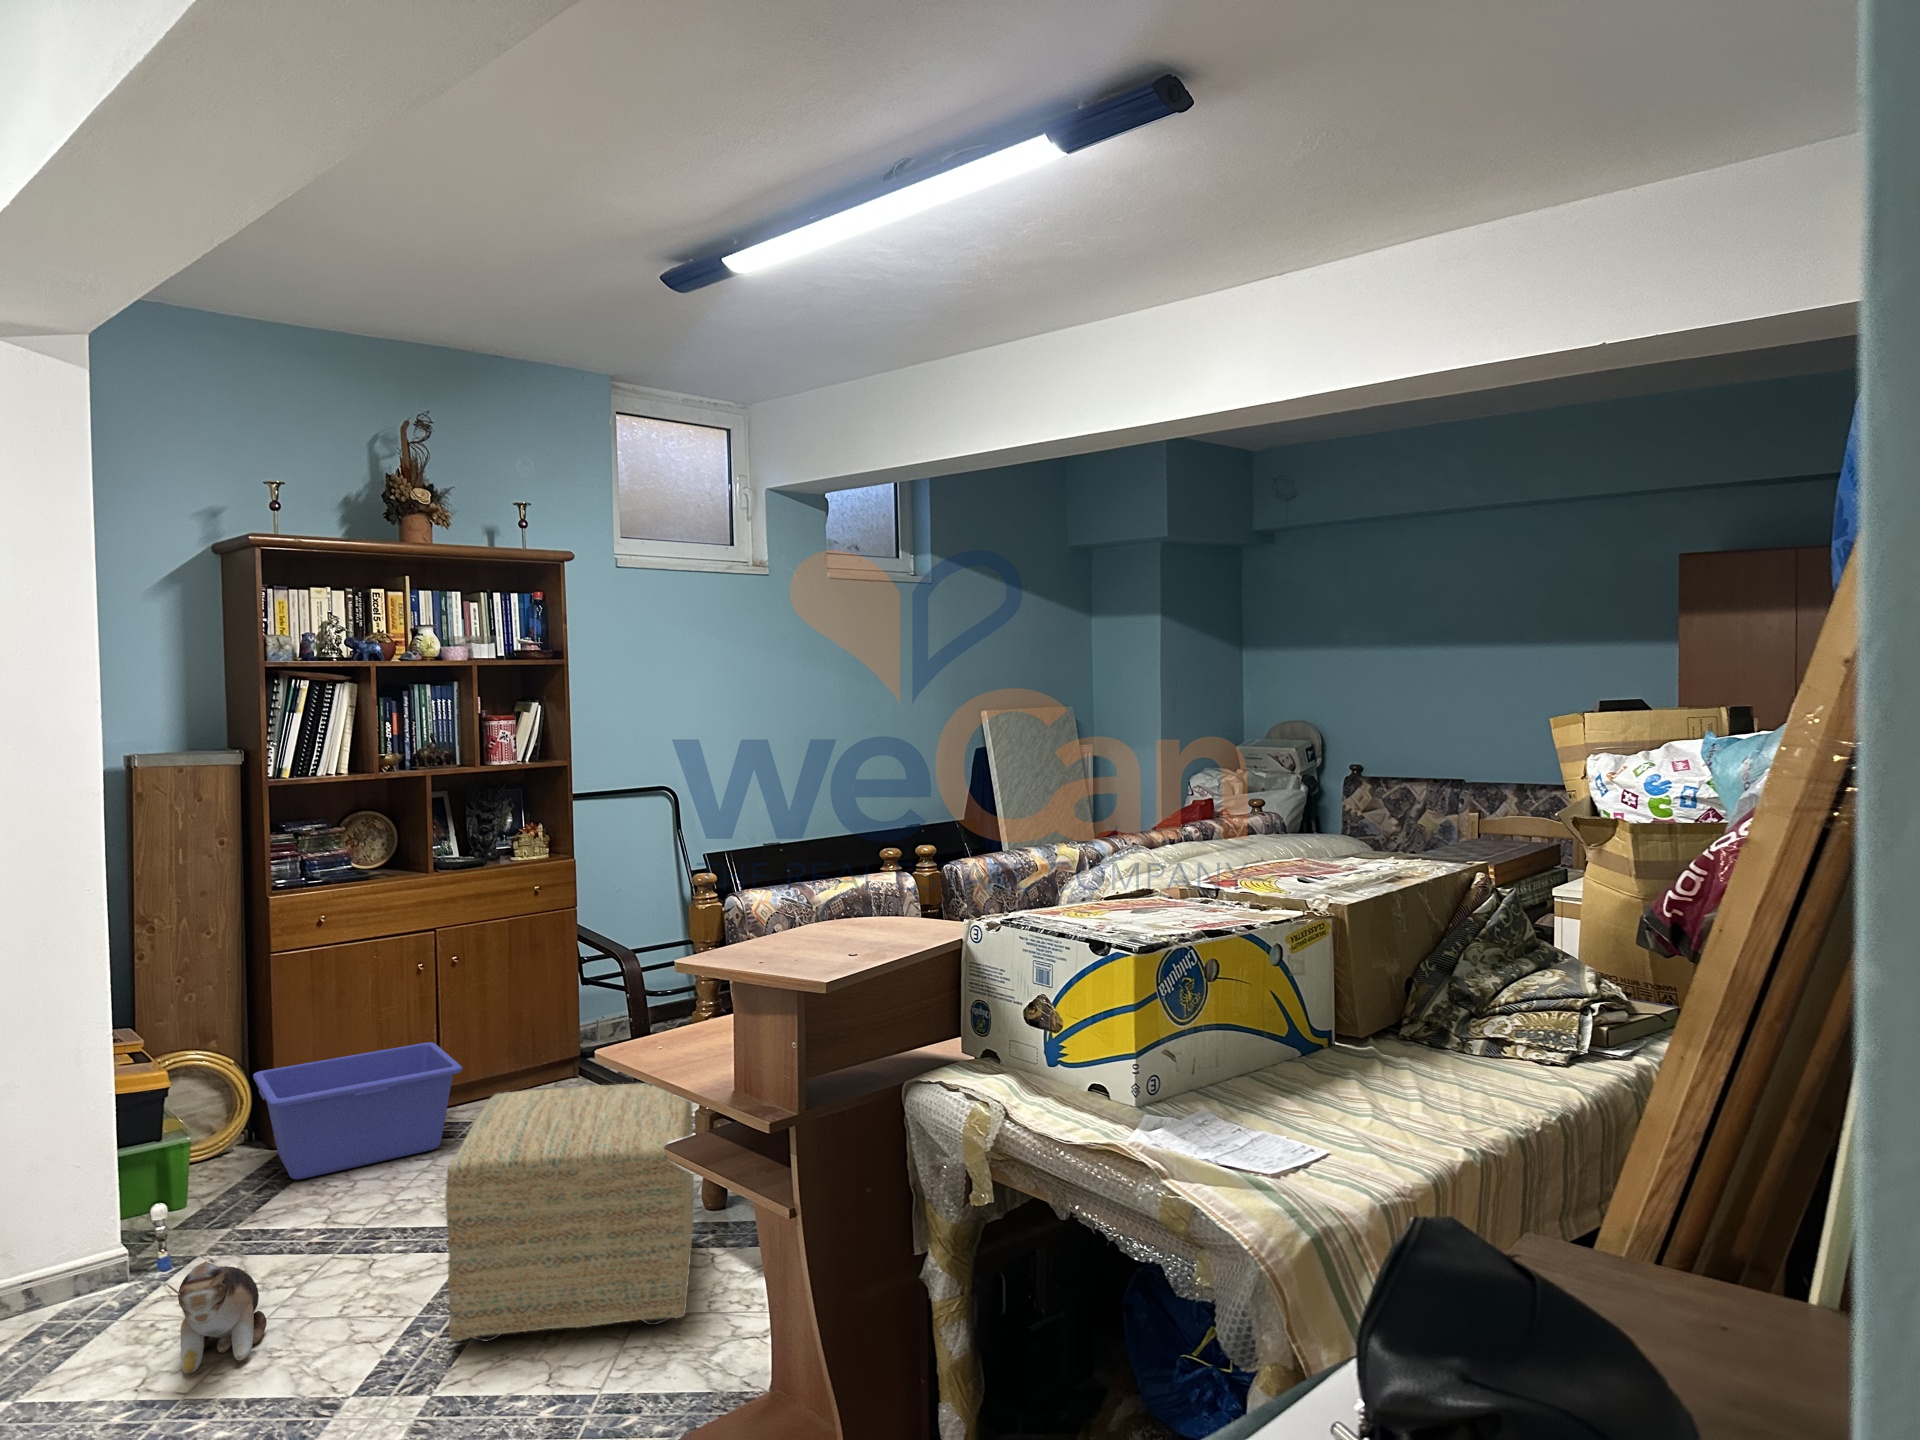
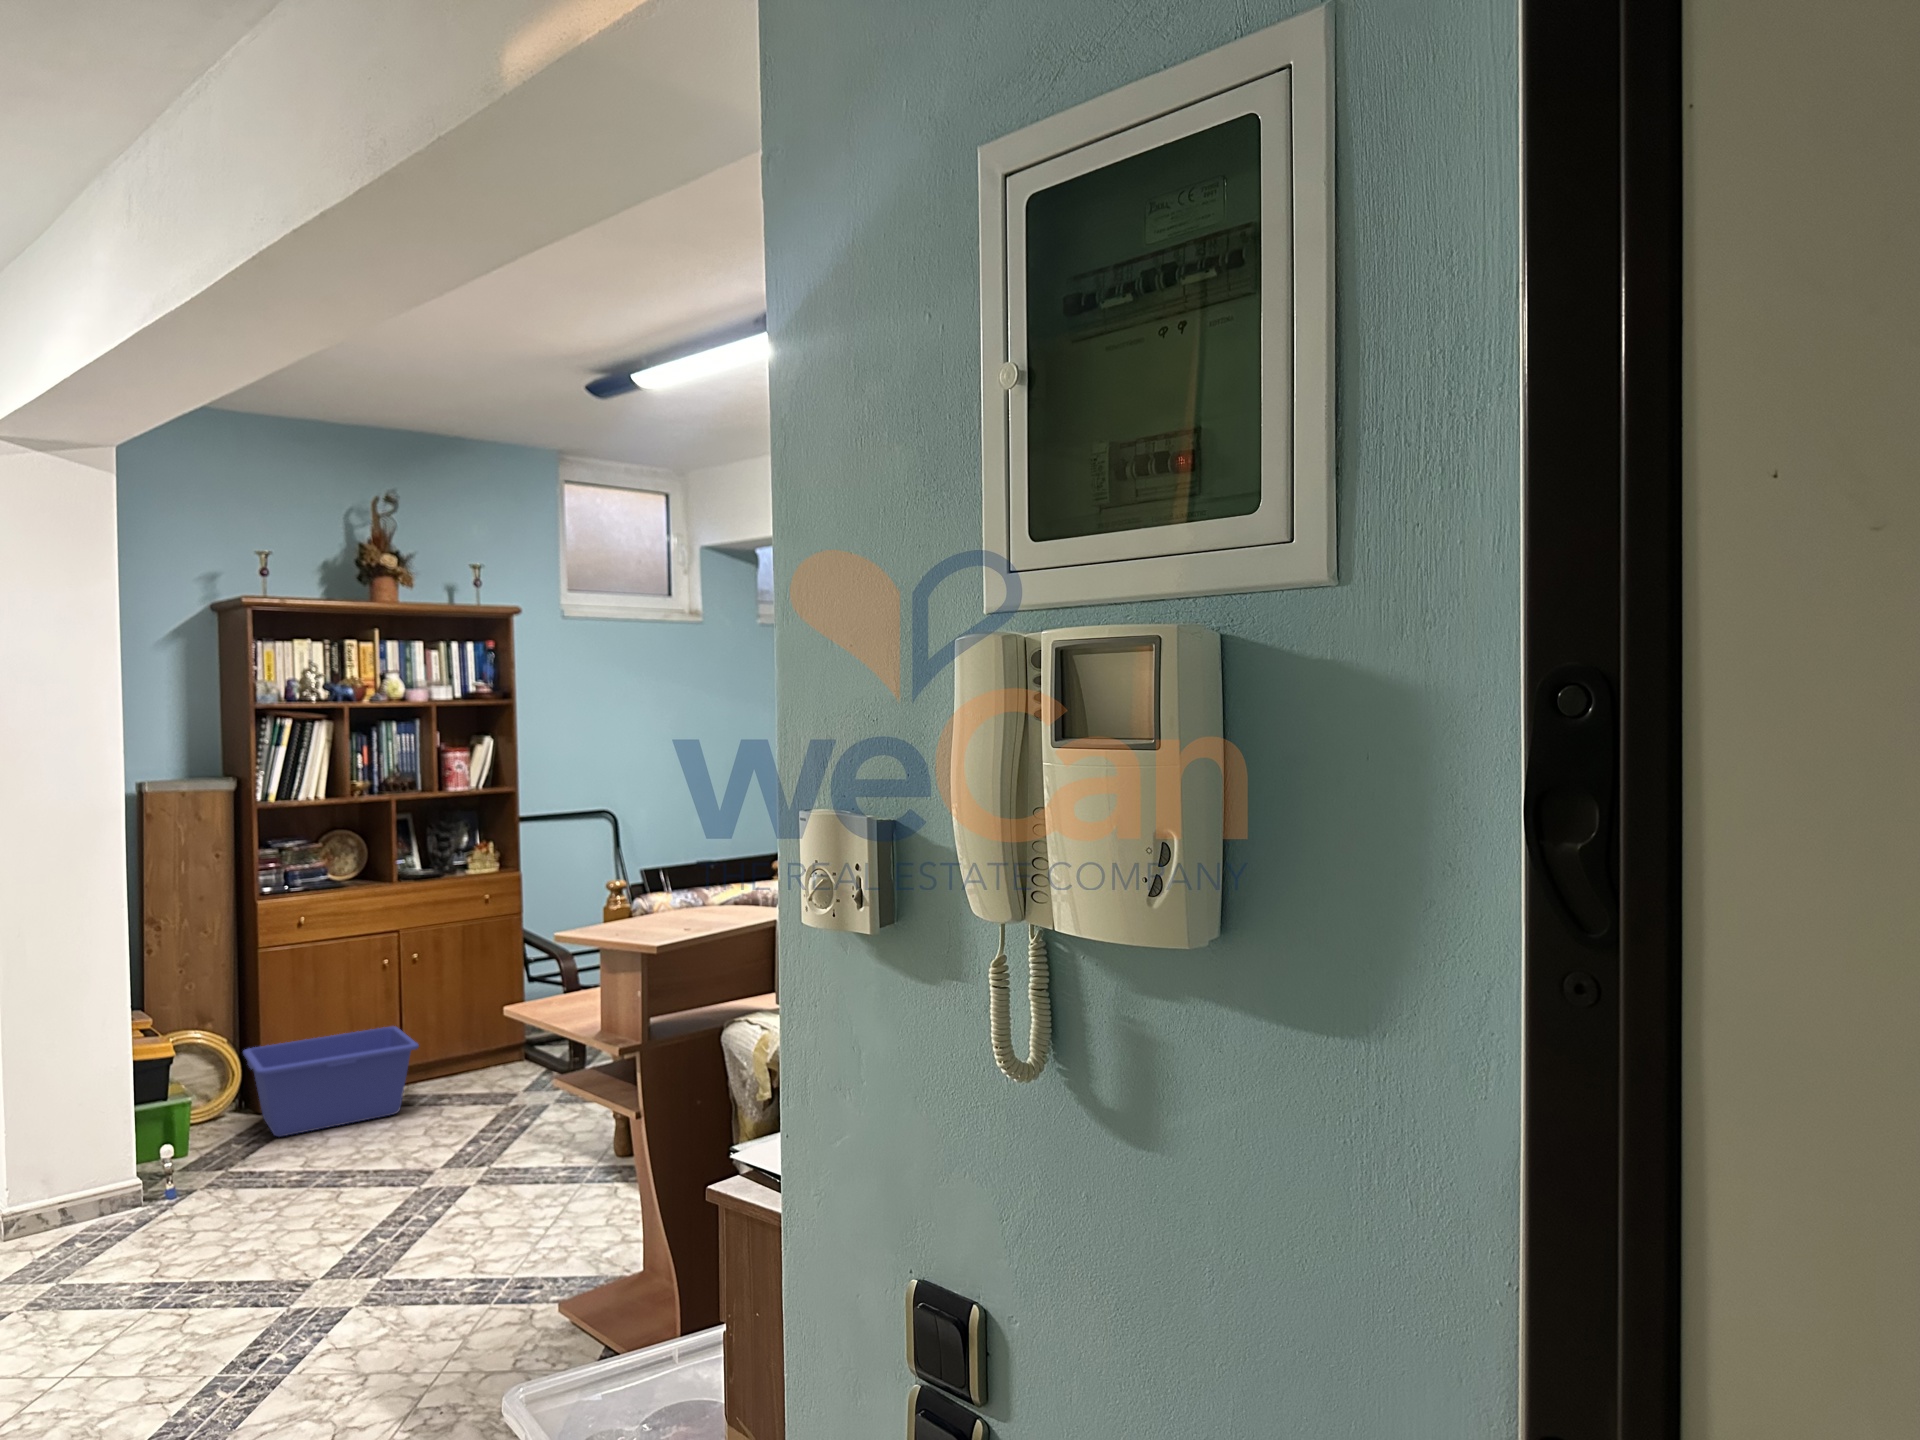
ottoman: present [445,1083,694,1342] -> none [395,1048,601,1244]
plush toy: present [167,1261,267,1374] -> none [177,1178,254,1266]

